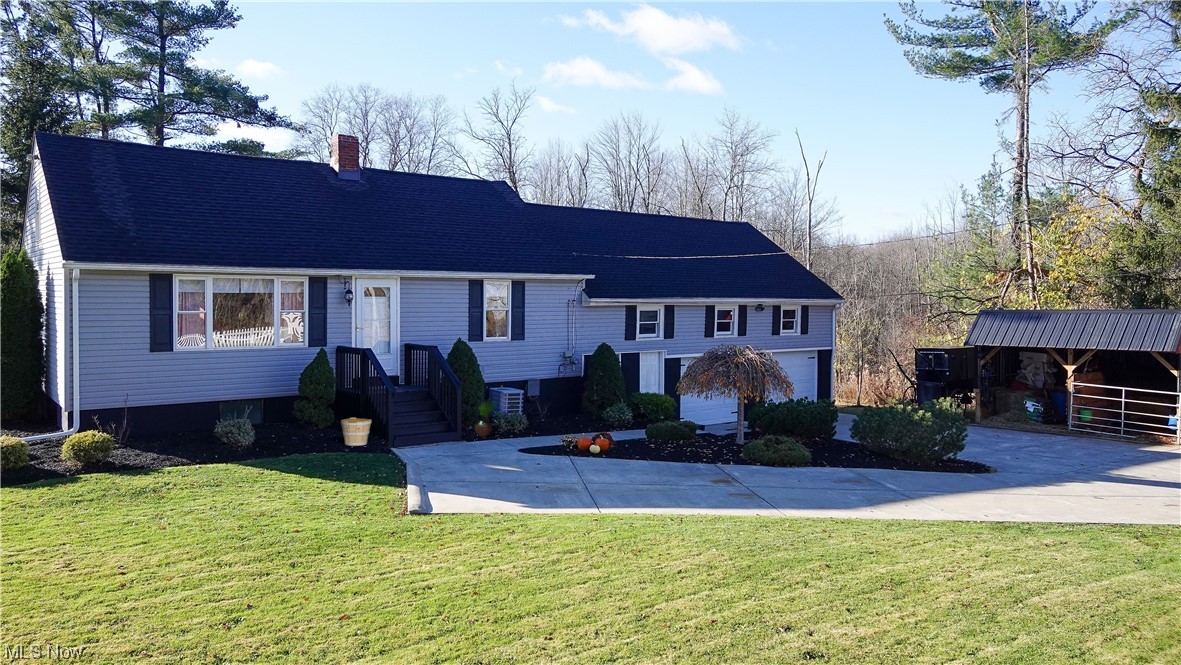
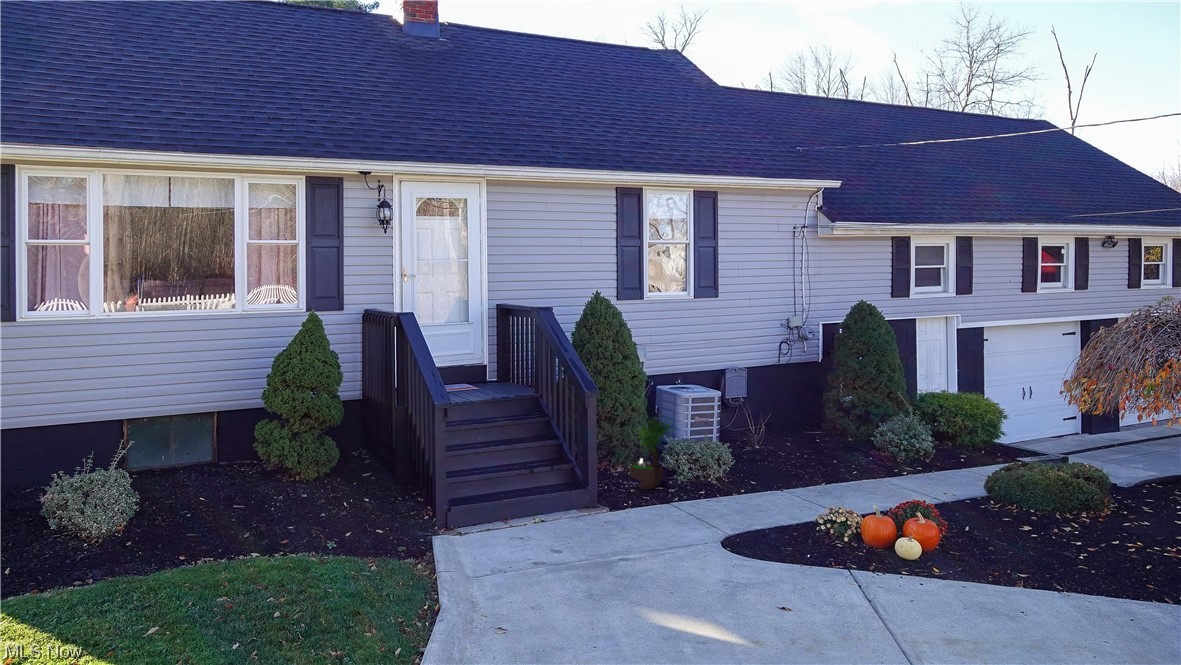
wooden bucket: present [341,418,372,446] -> none [351,456,415,520]

